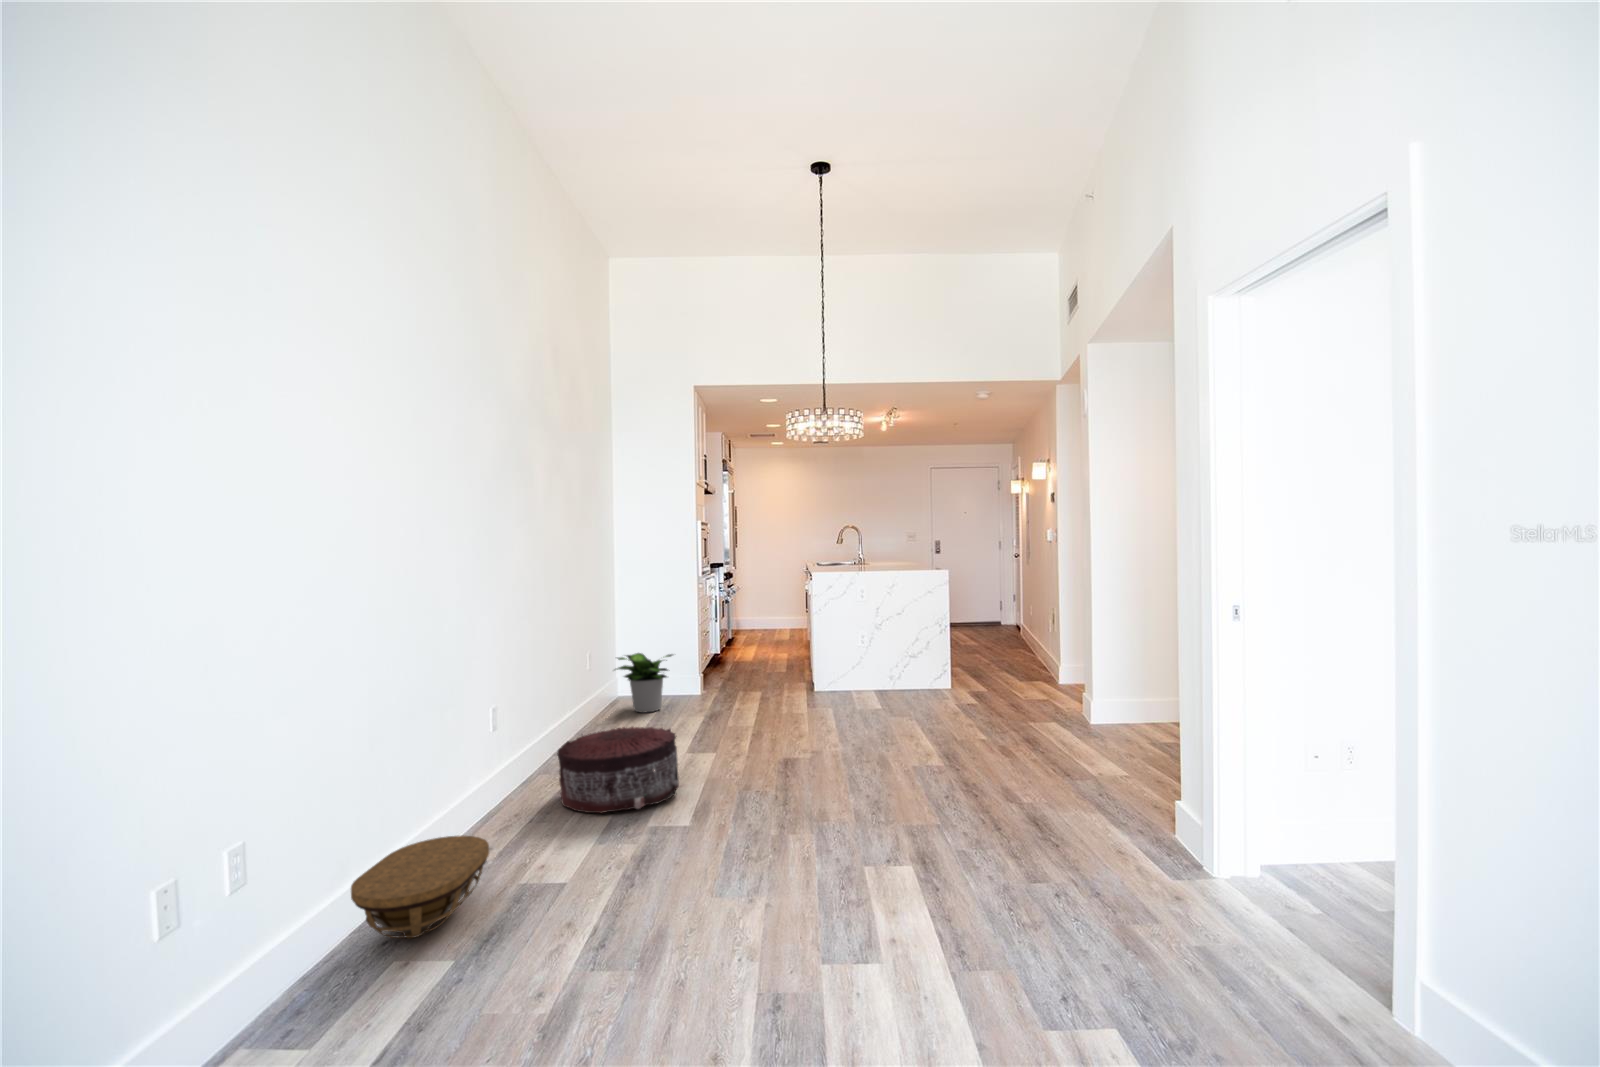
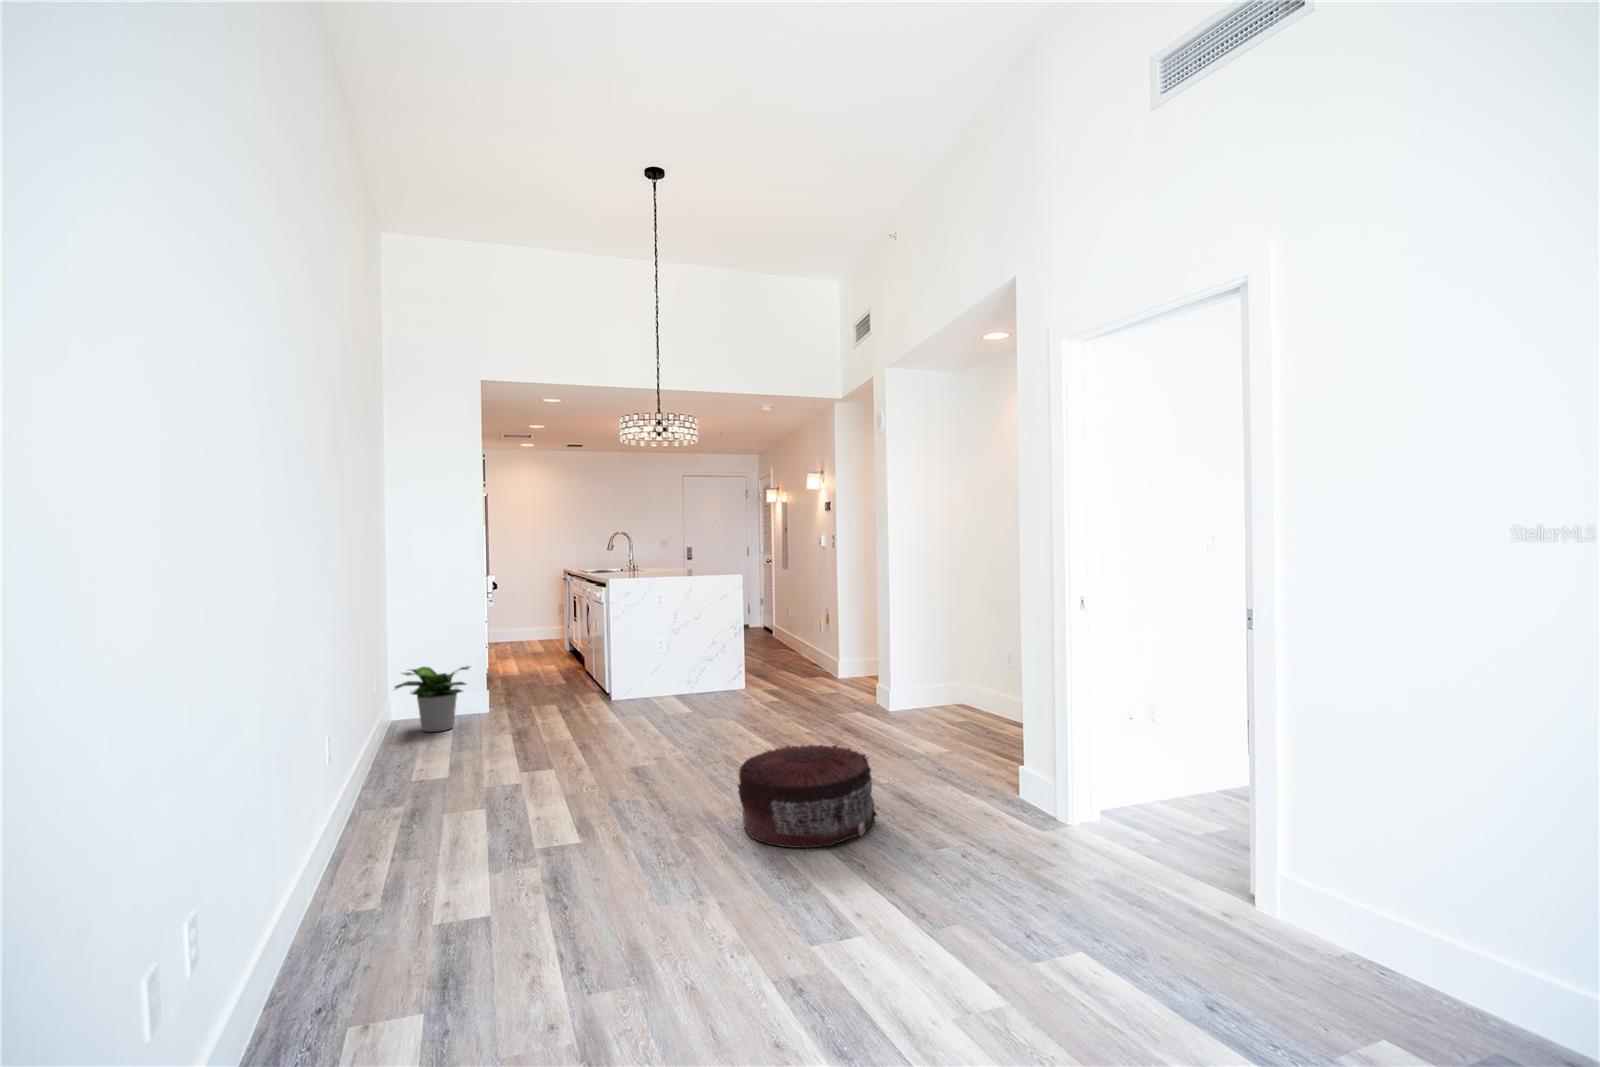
pouf: present [557,727,679,813] -> present [738,745,877,848]
basket: present [351,836,489,938] -> none [263,882,414,1013]

